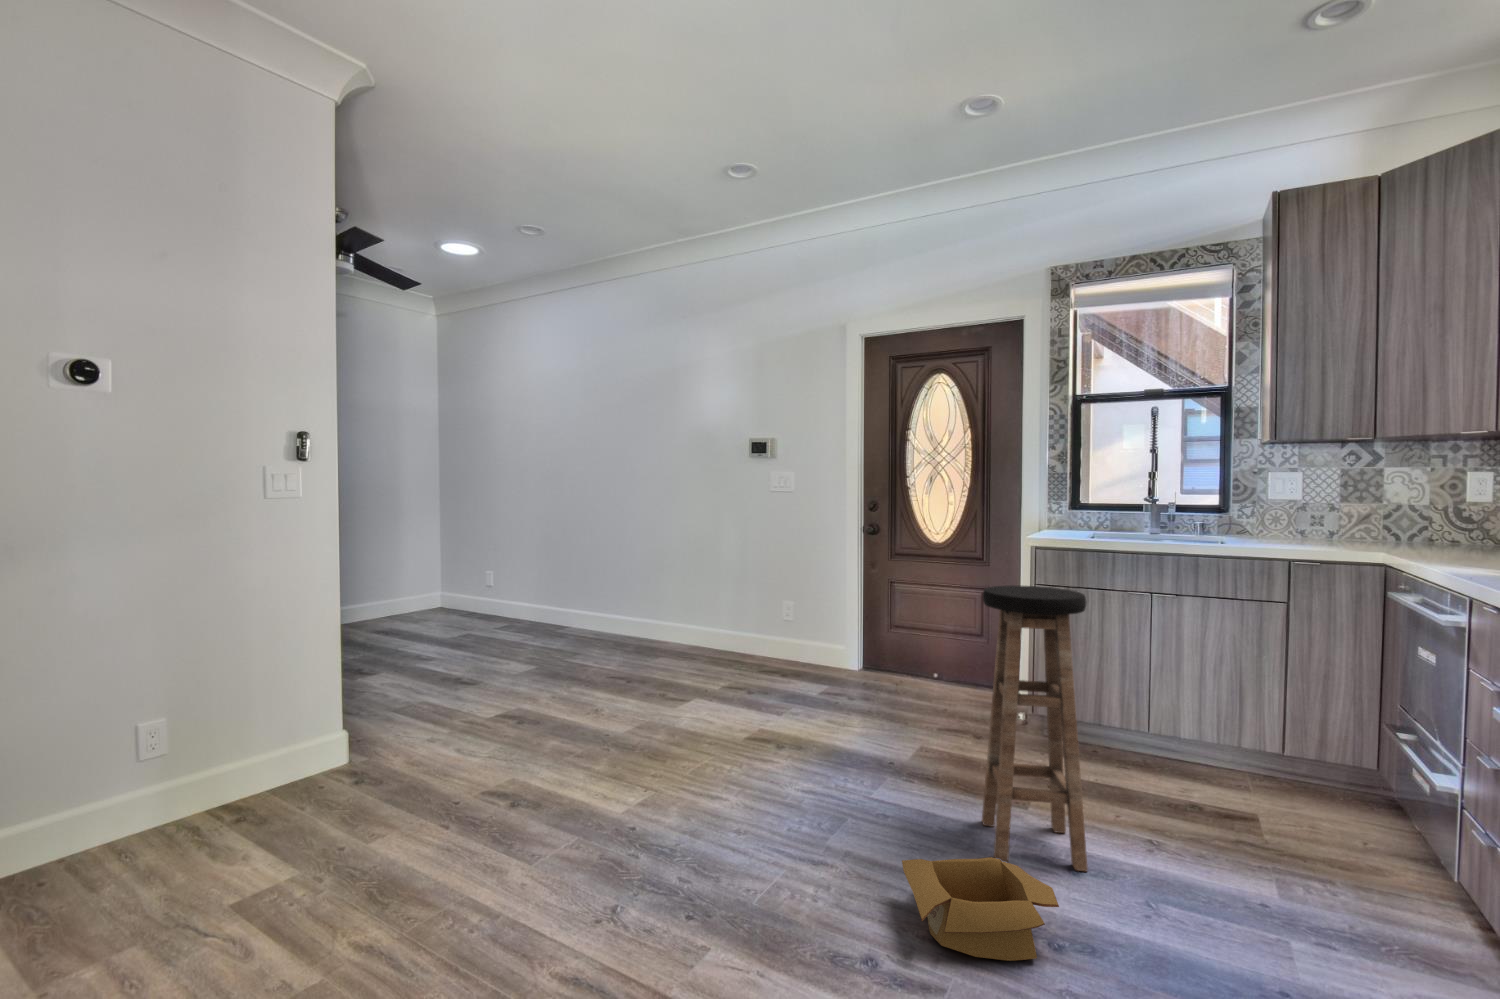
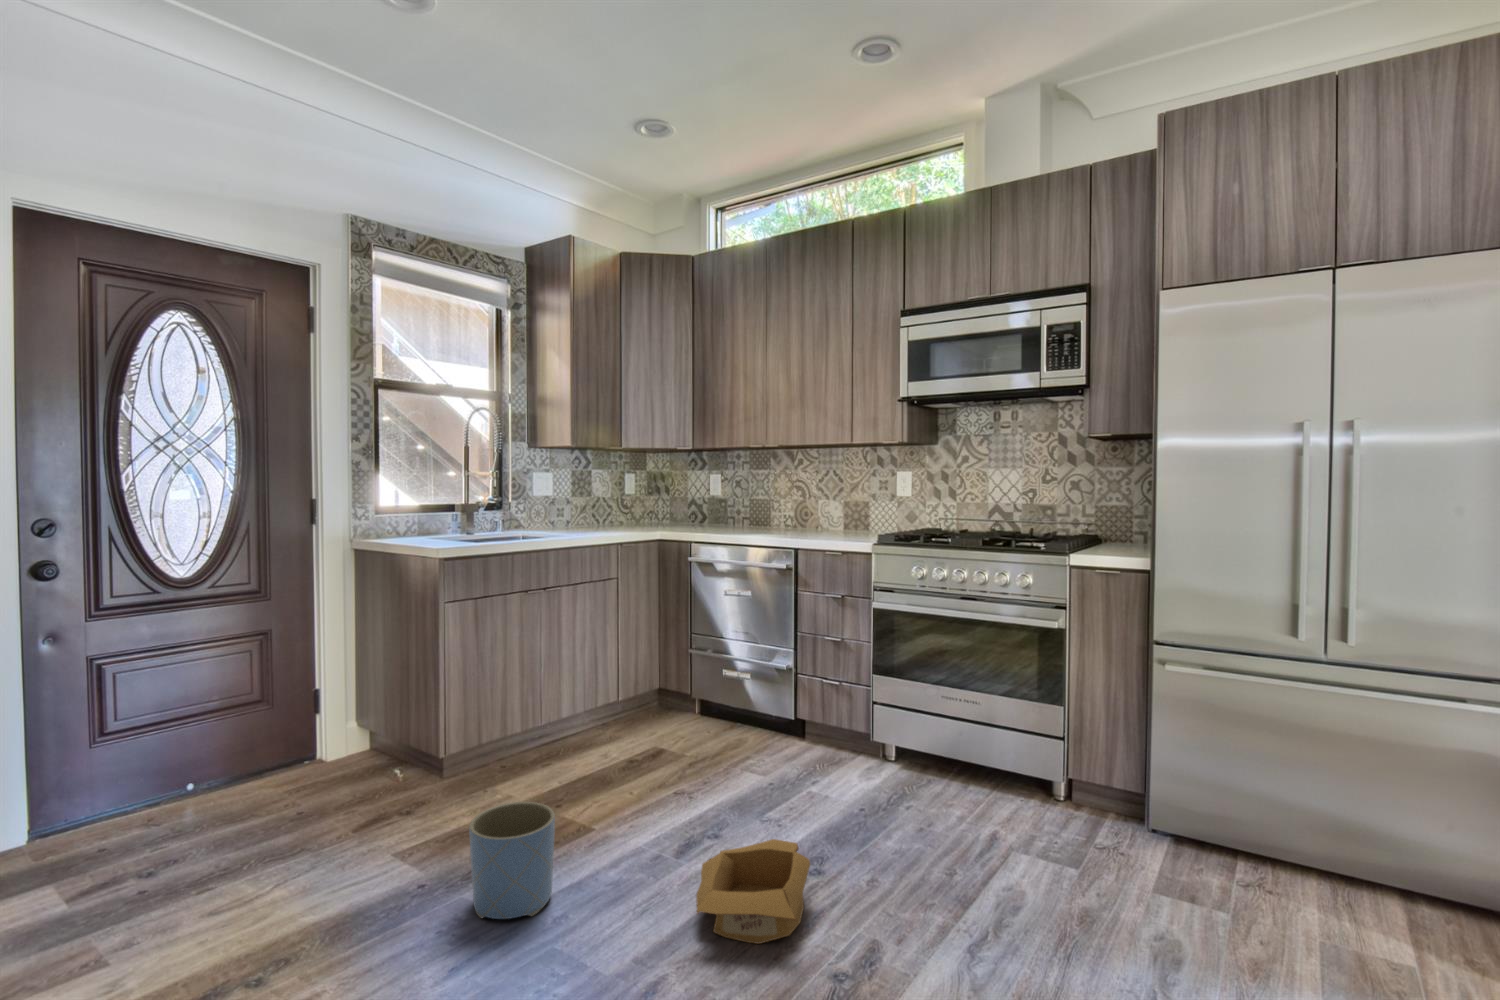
bar stool: present [982,585,1088,871] -> none [584,594,691,876]
planter: none [875,726,940,814] -> present [469,802,555,919]

